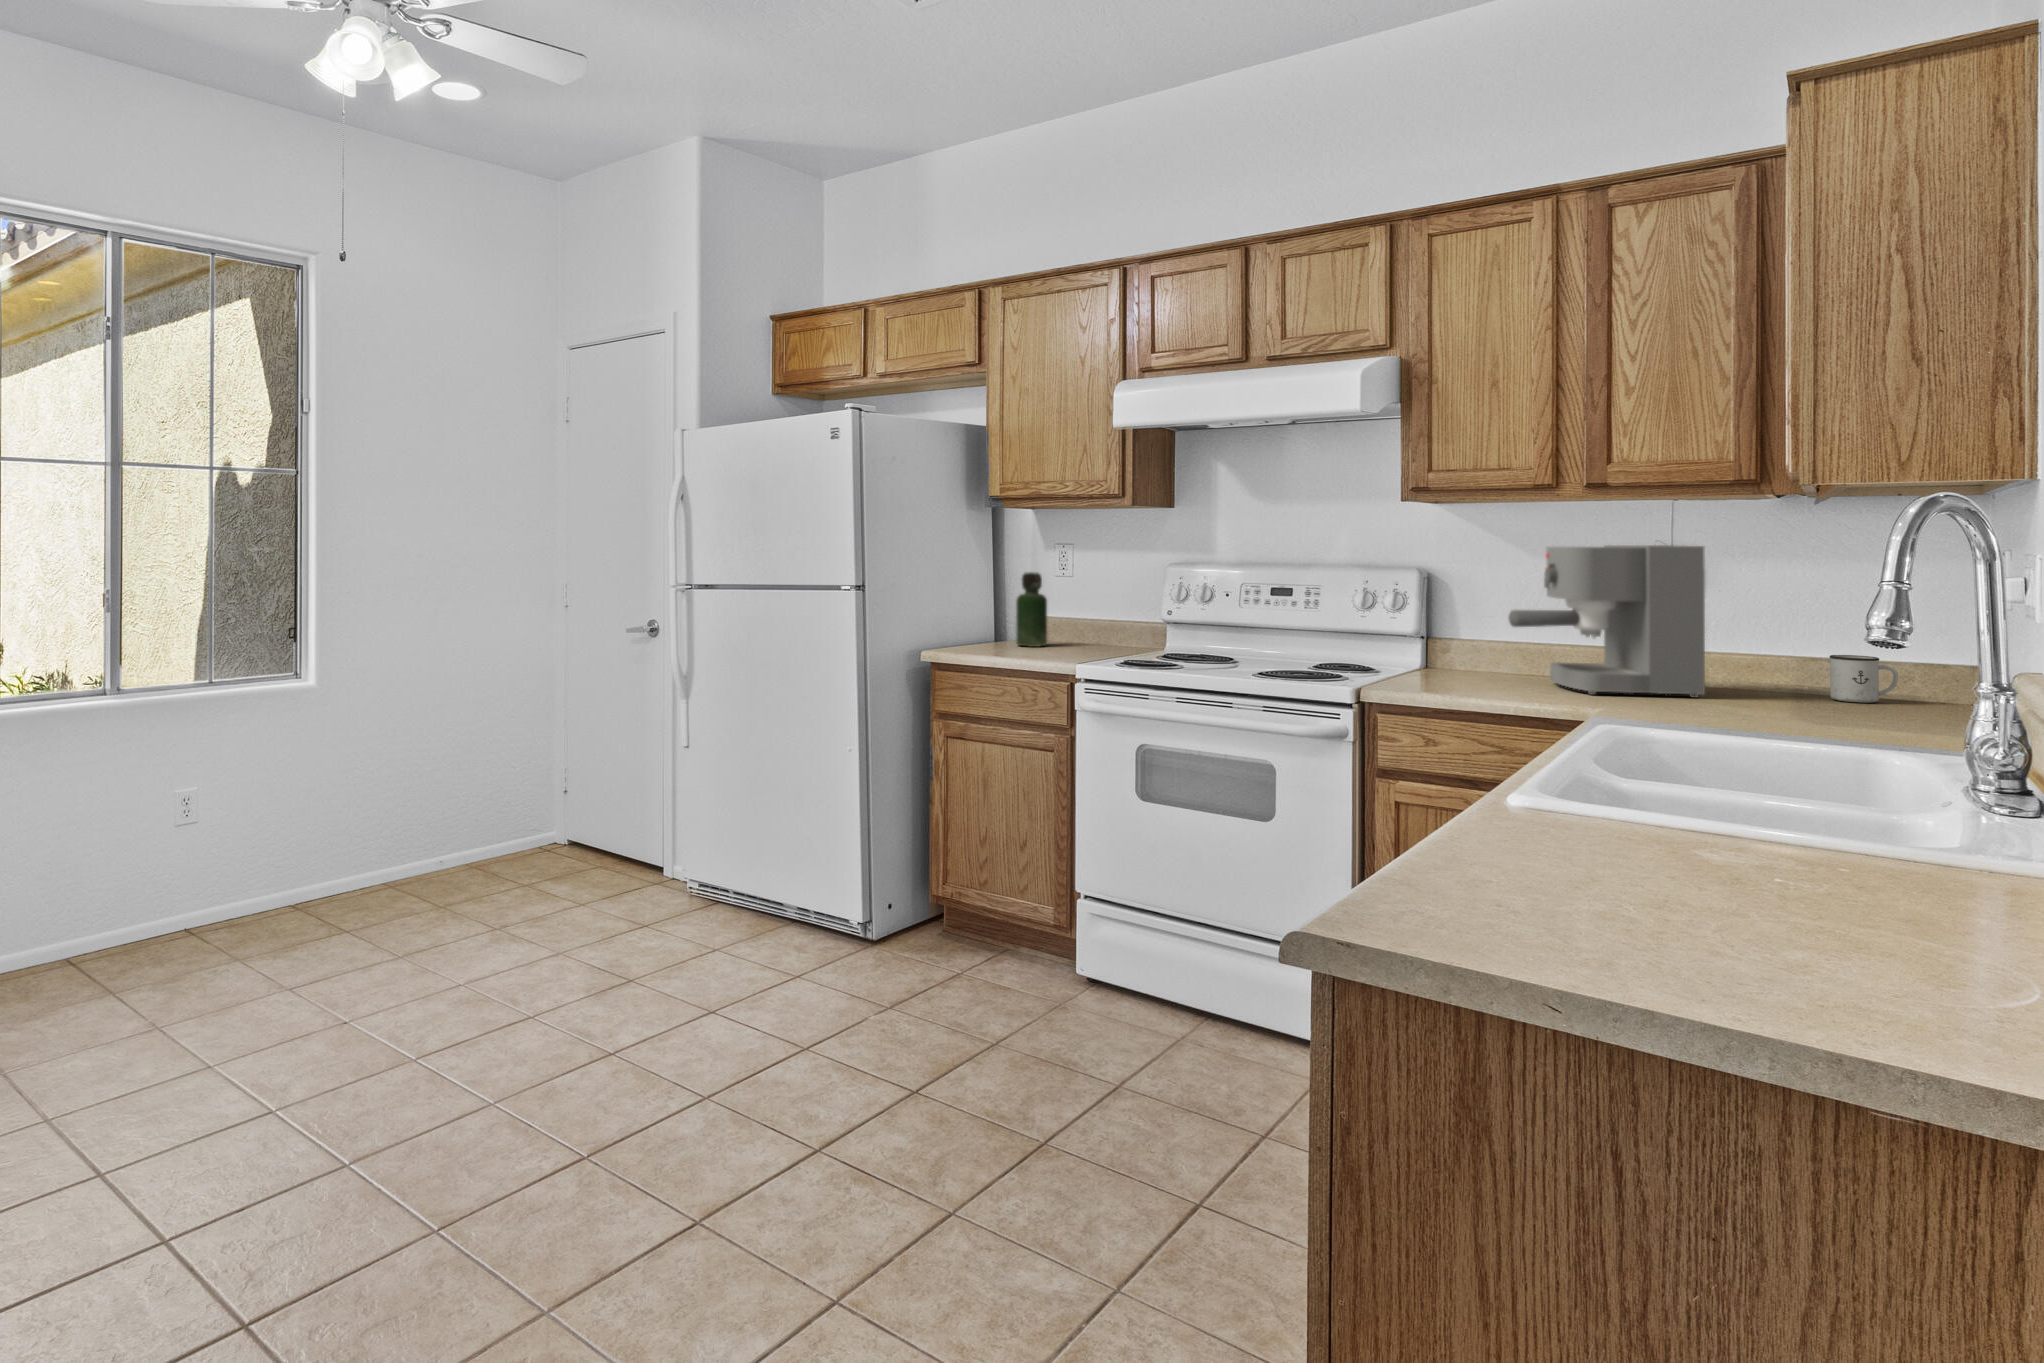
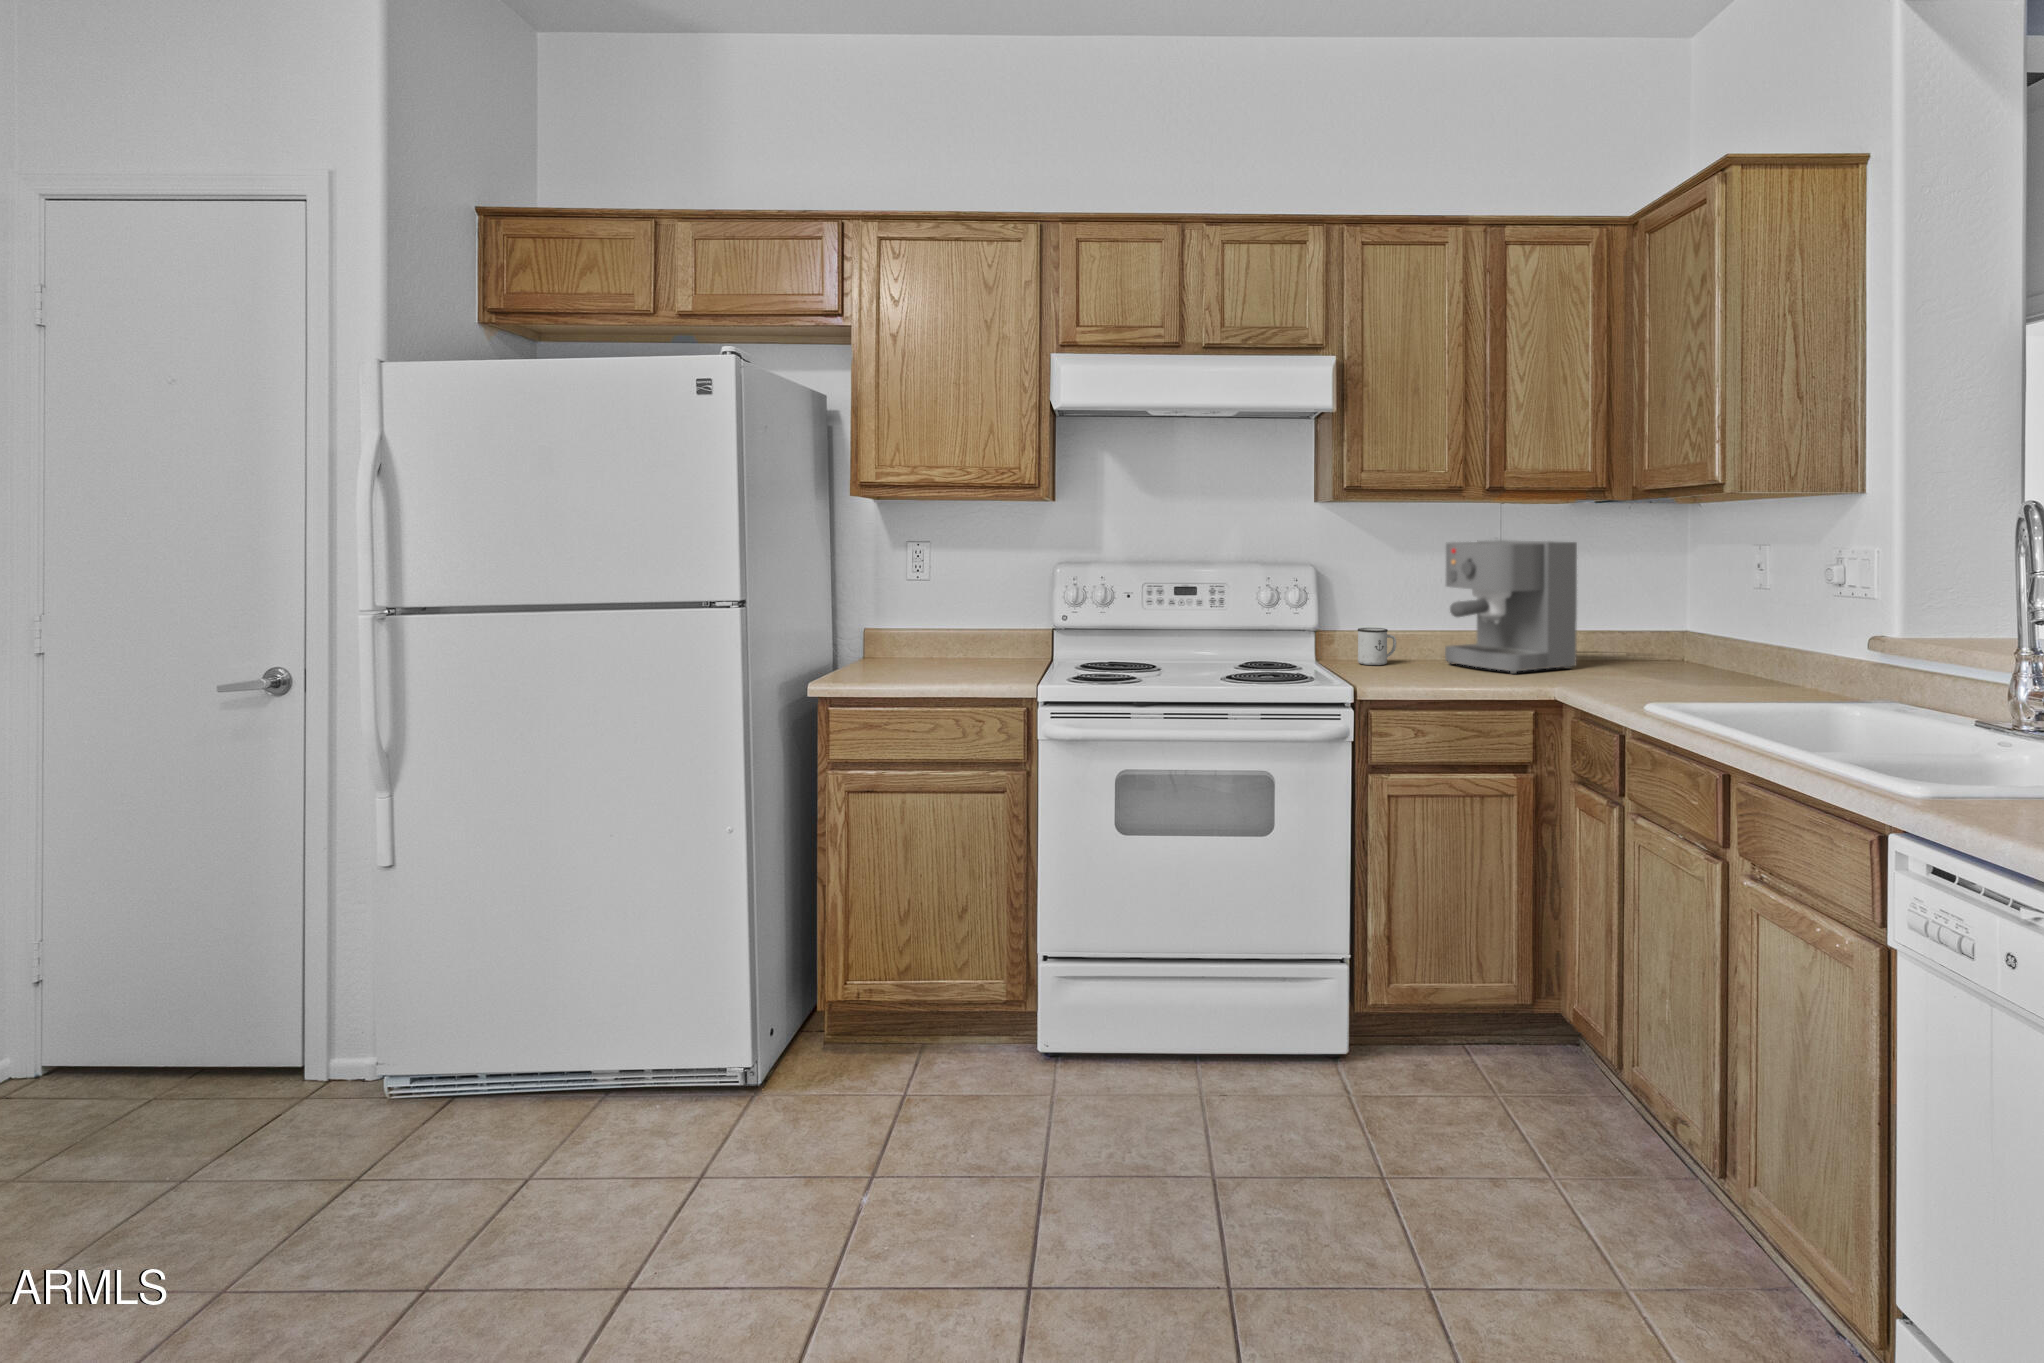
bottle: present [1016,572,1047,647] -> none [875,575,912,664]
mug: present [1829,655,1898,703] -> present [1358,628,1396,665]

